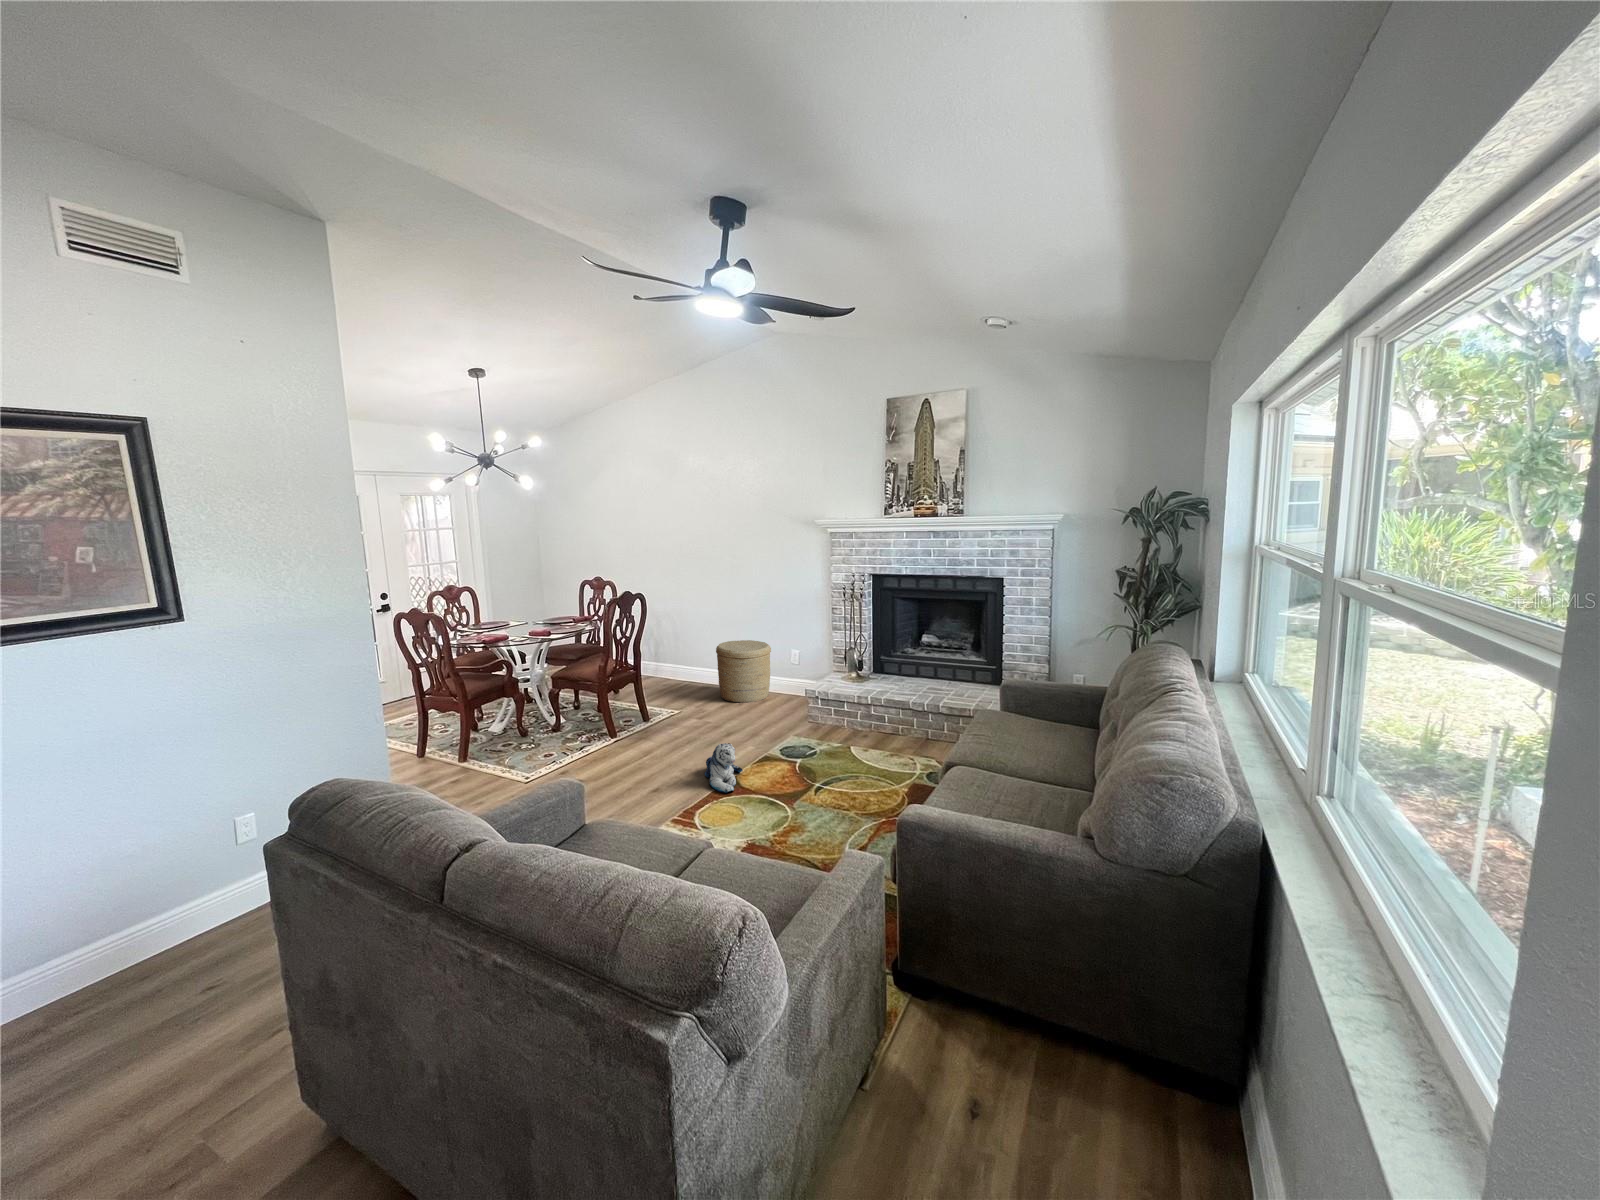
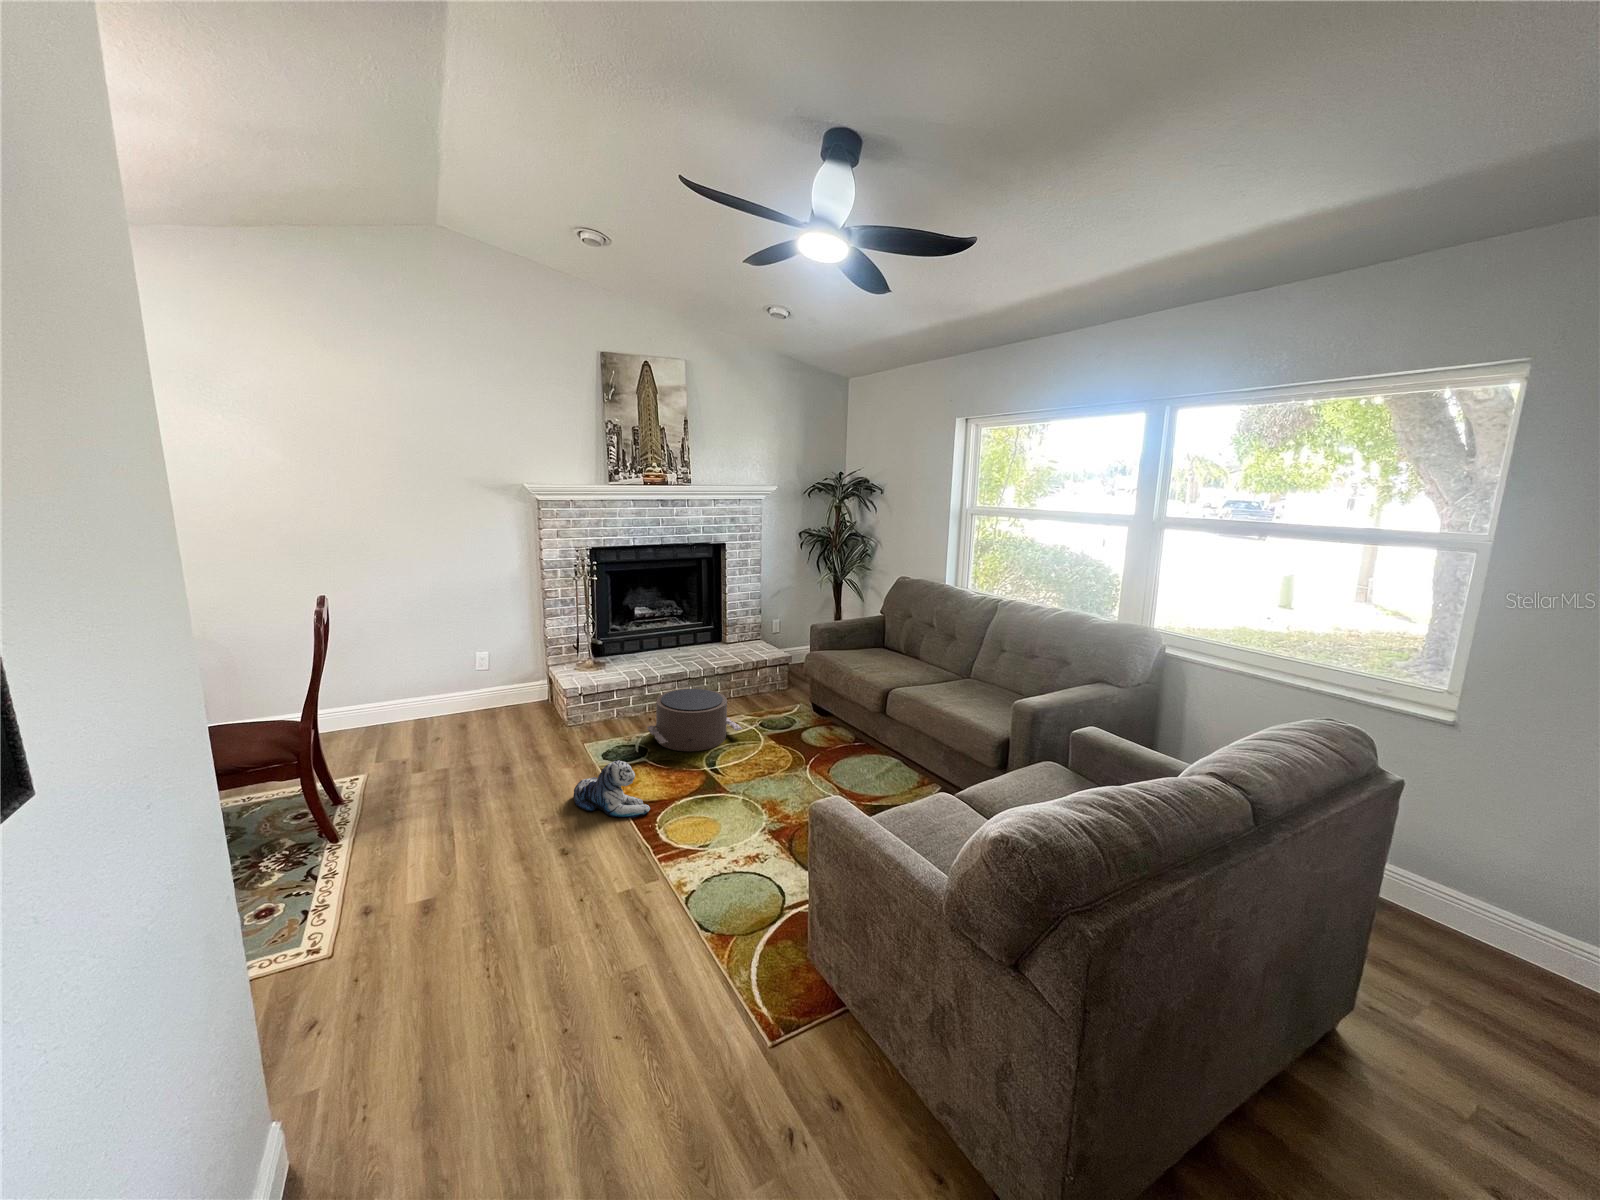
woven basket: present [716,640,771,703] -> none [384,644,471,731]
pouf: none [809,711,899,772] -> present [647,689,742,751]

